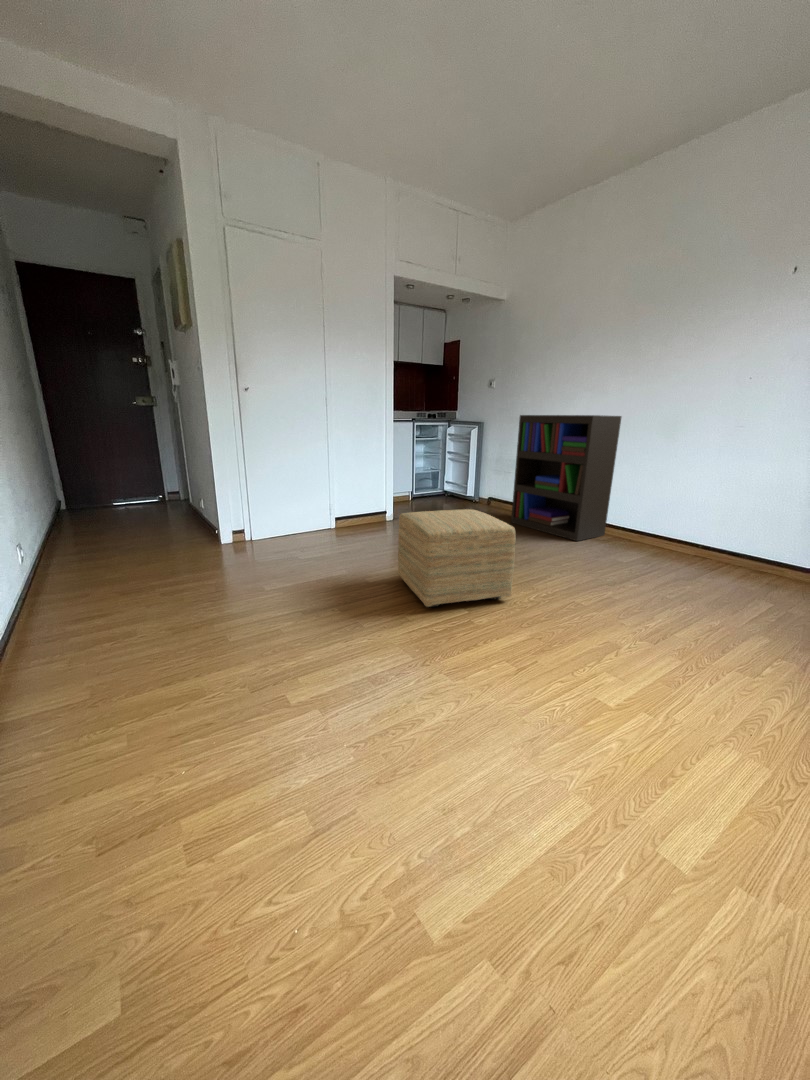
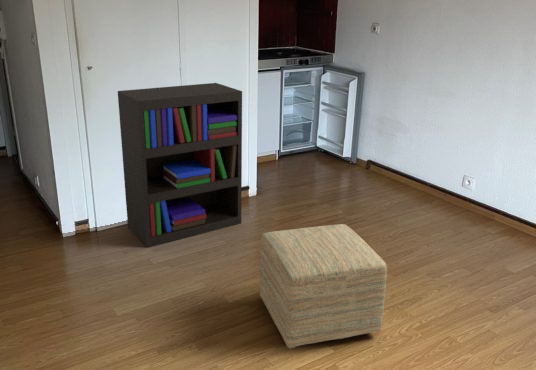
bookshelf: present [511,415,622,541] -> present [118,83,242,247]

